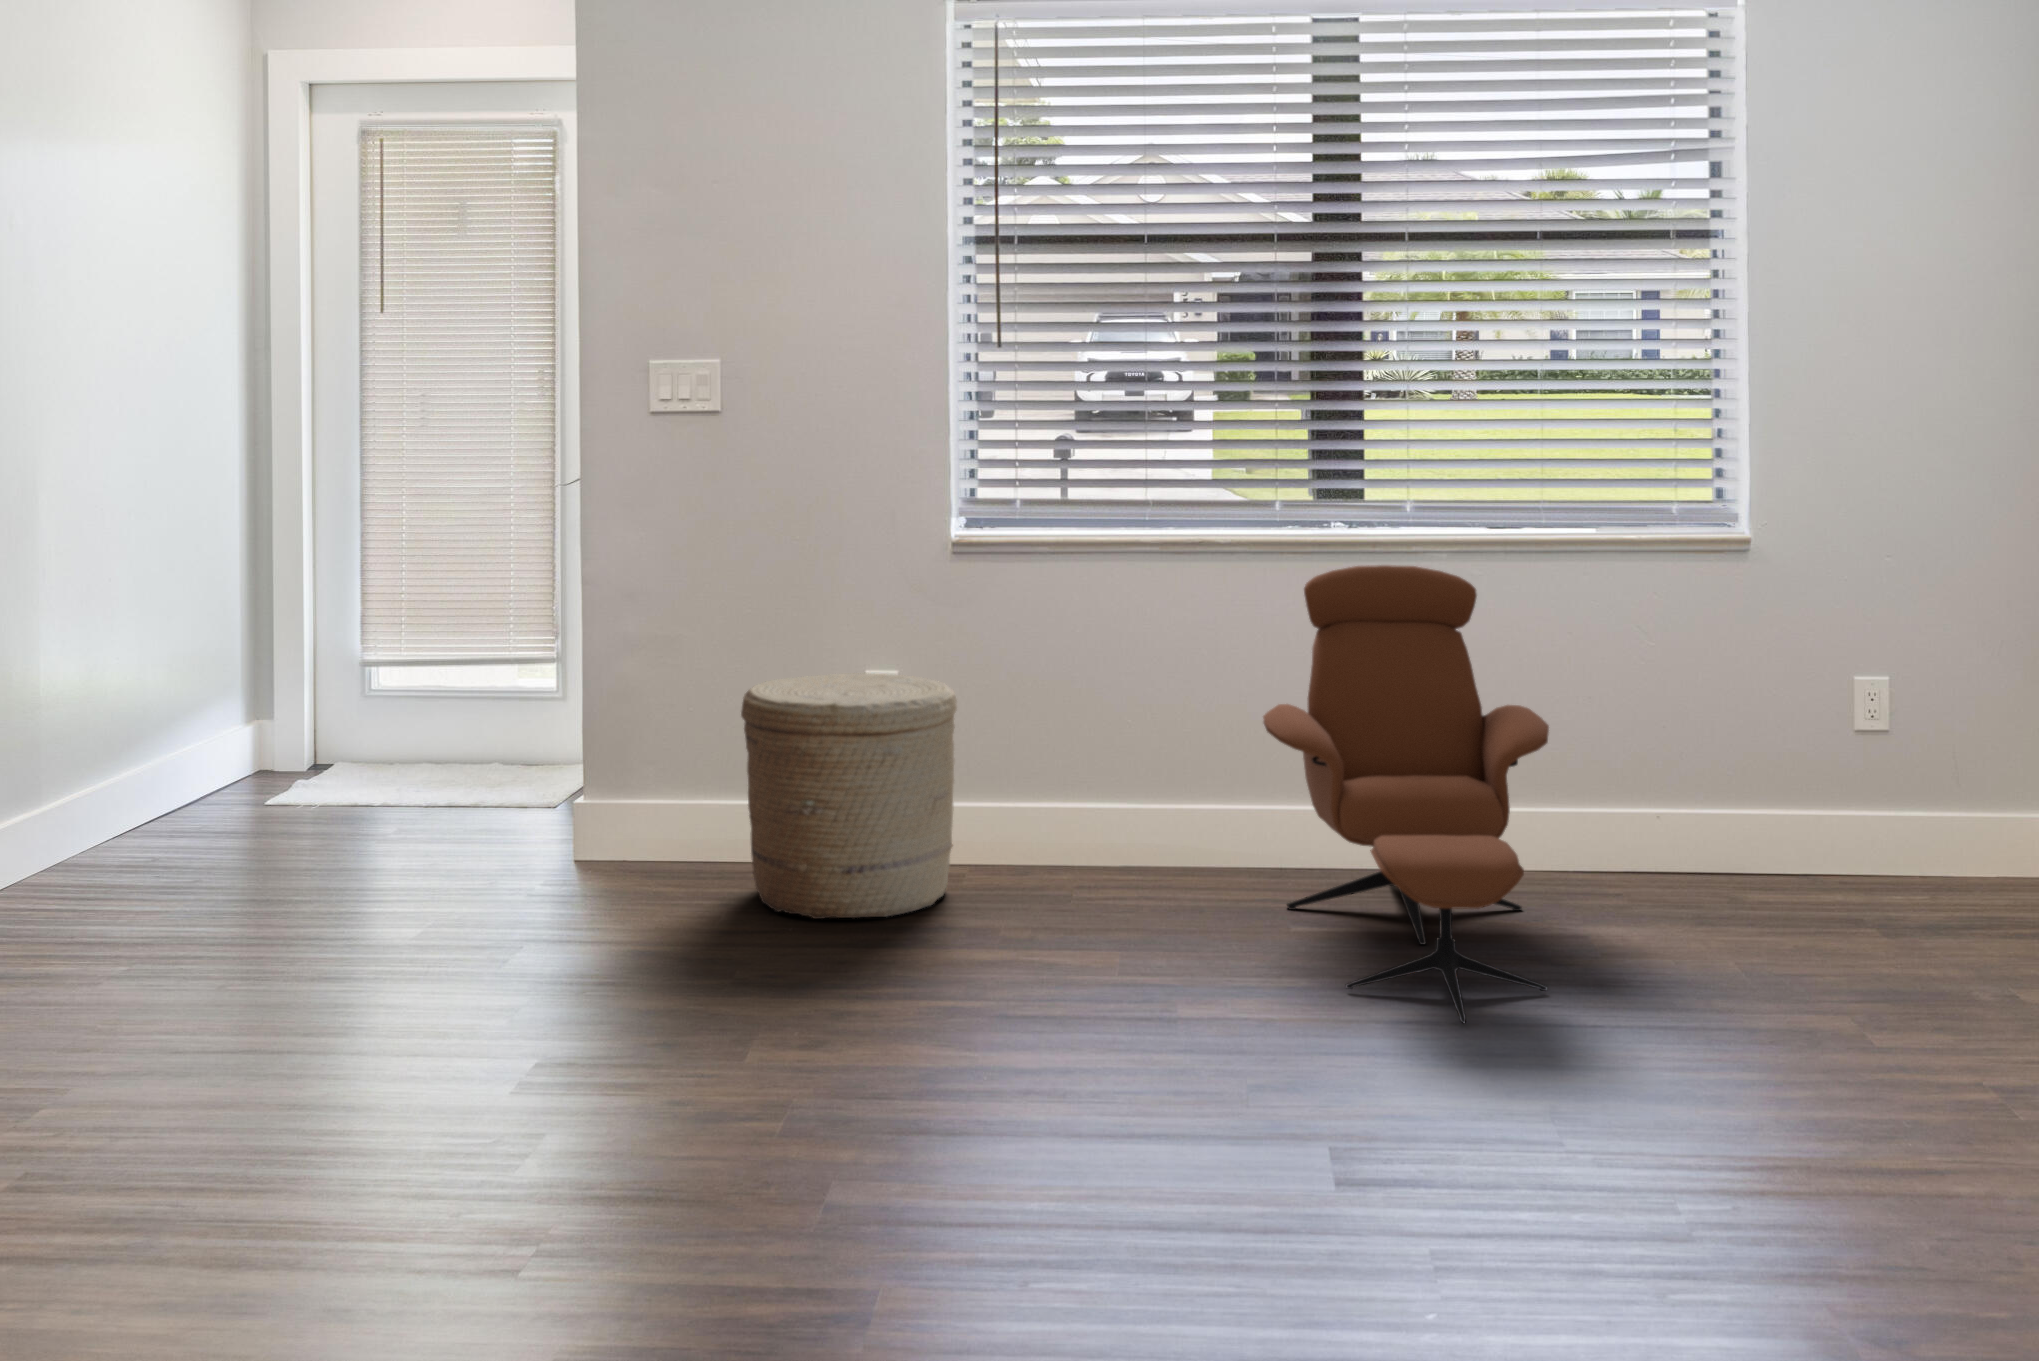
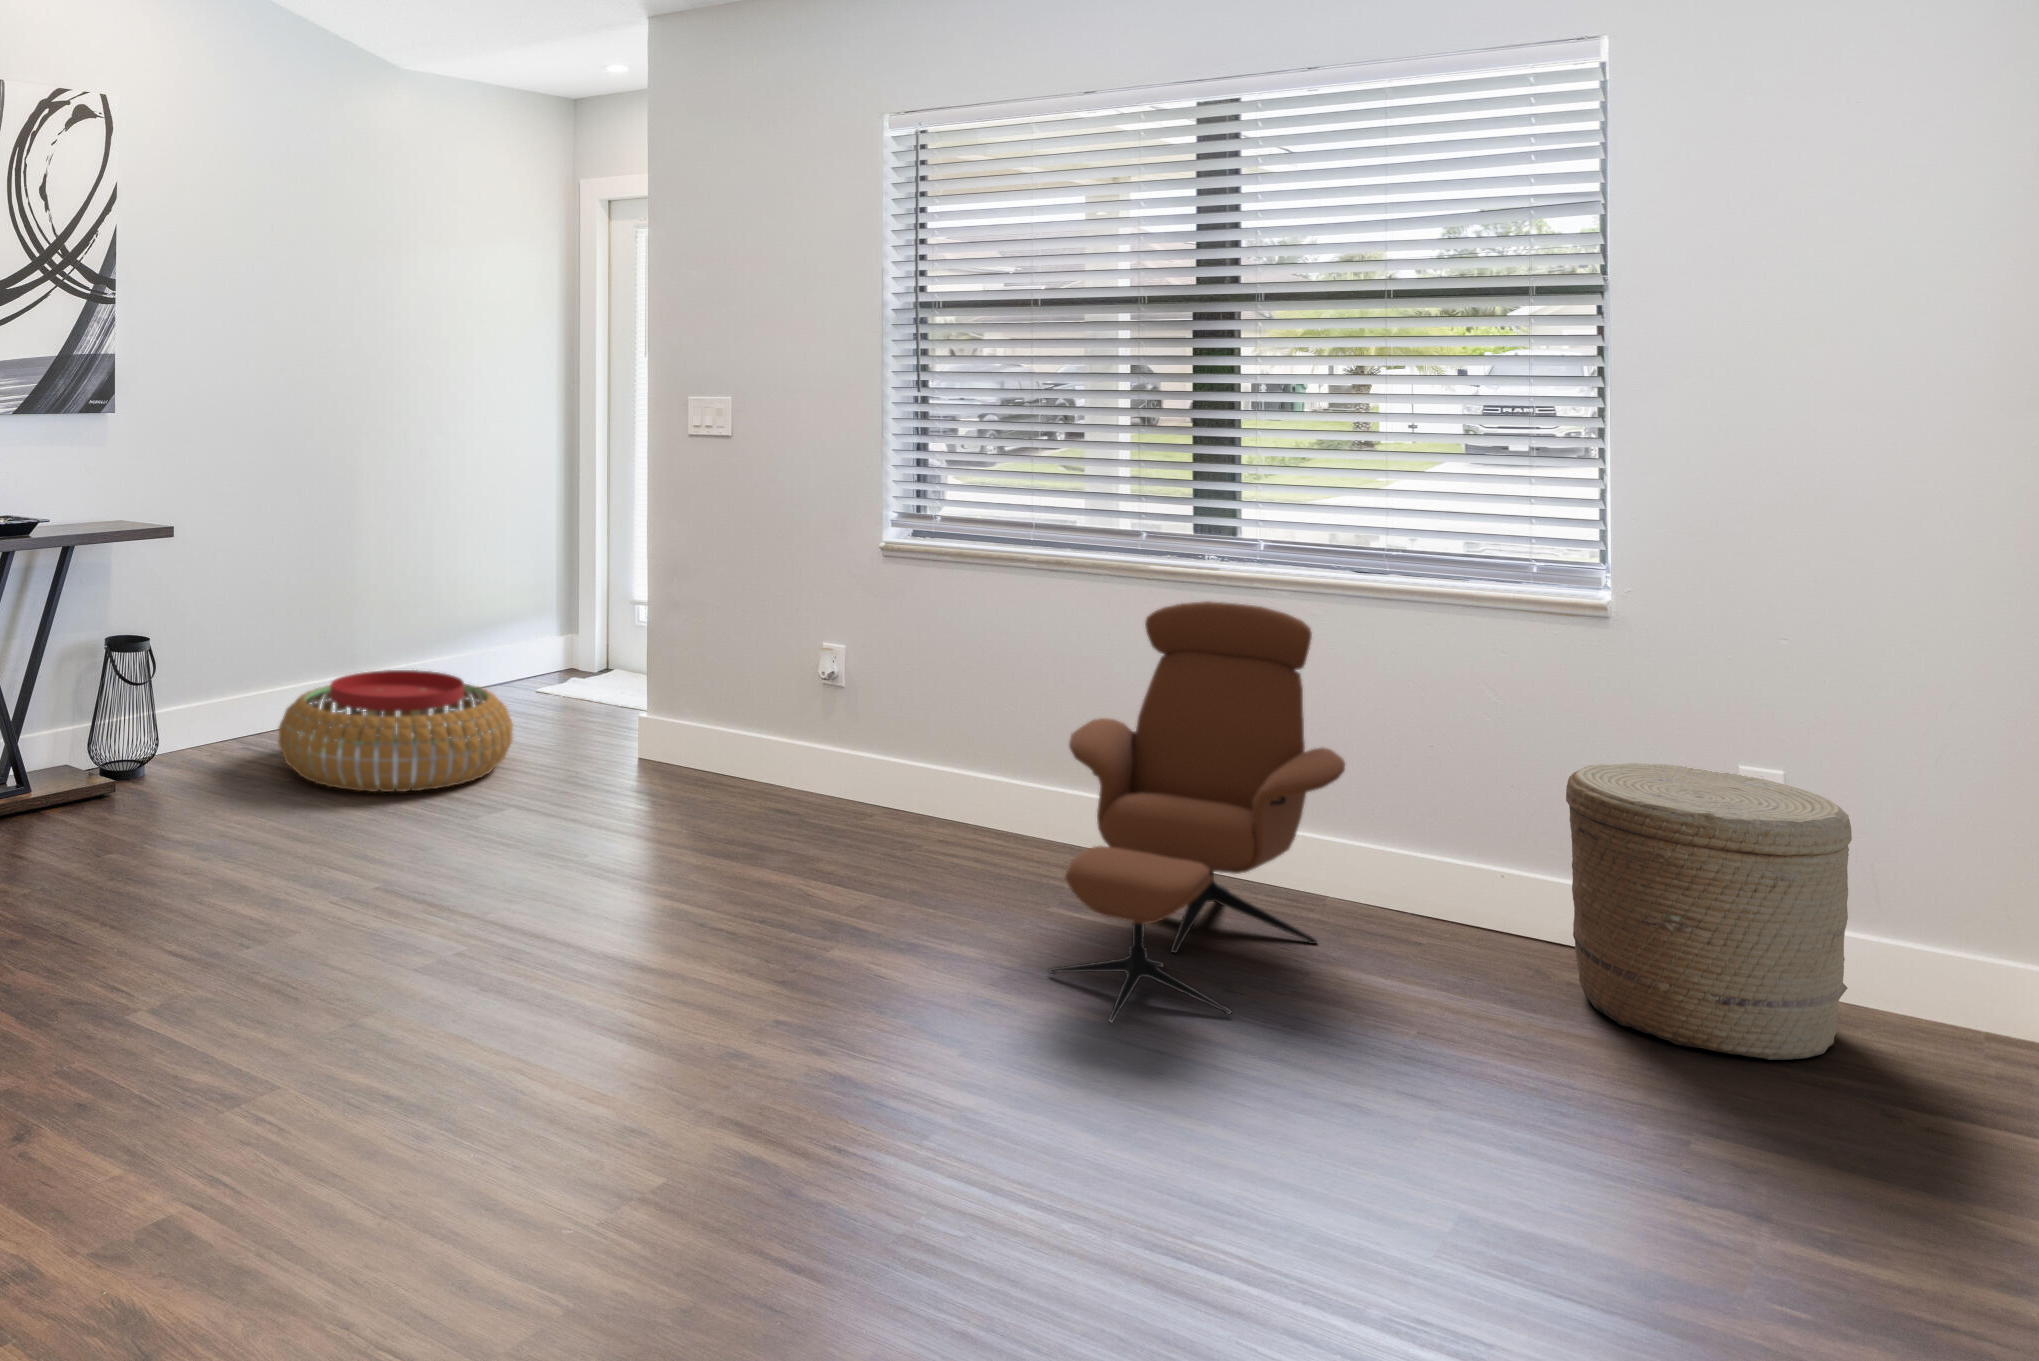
woven basket: present [741,674,957,919] -> present [1566,763,1852,1060]
pouf: none [77,766,448,952] -> present [278,670,513,792]

